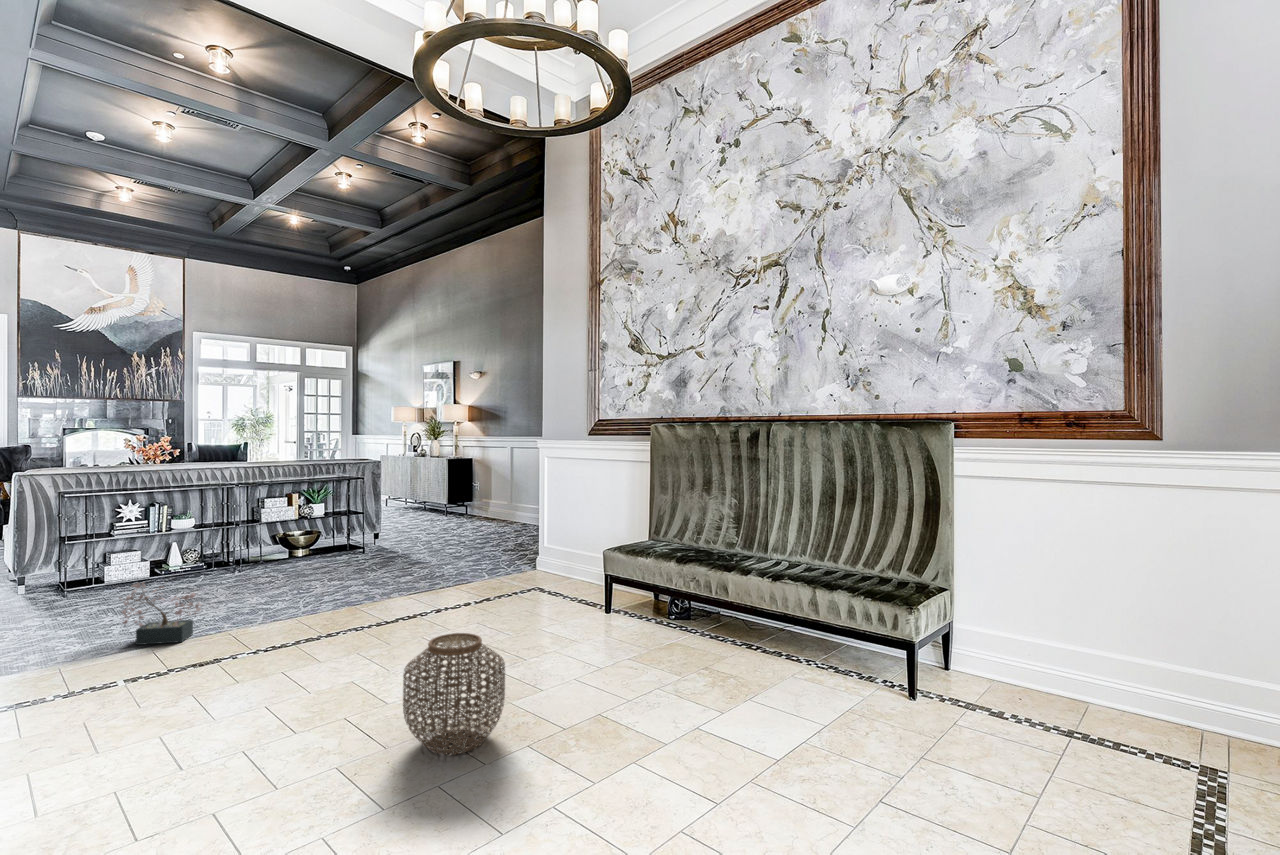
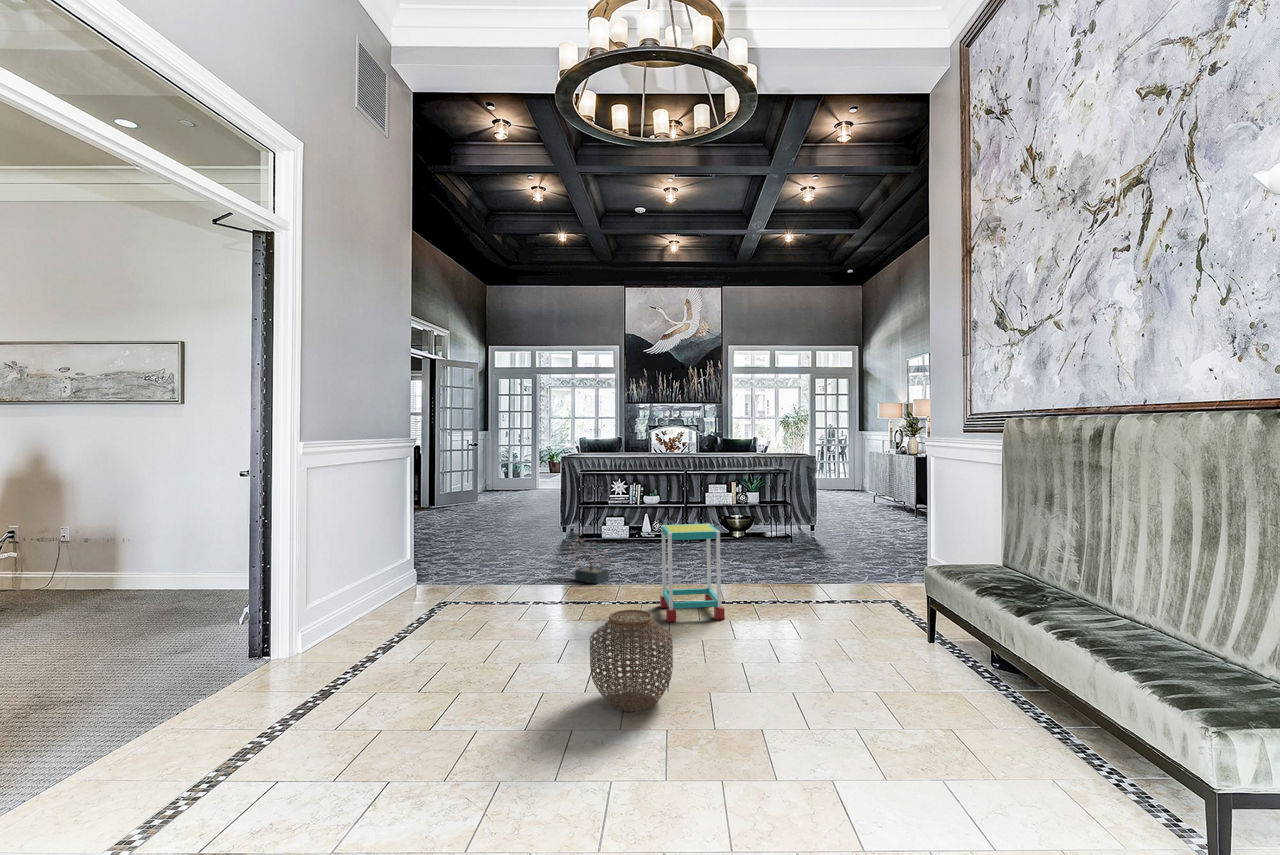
side table: none [321,537,419,659] -> present [660,524,725,622]

